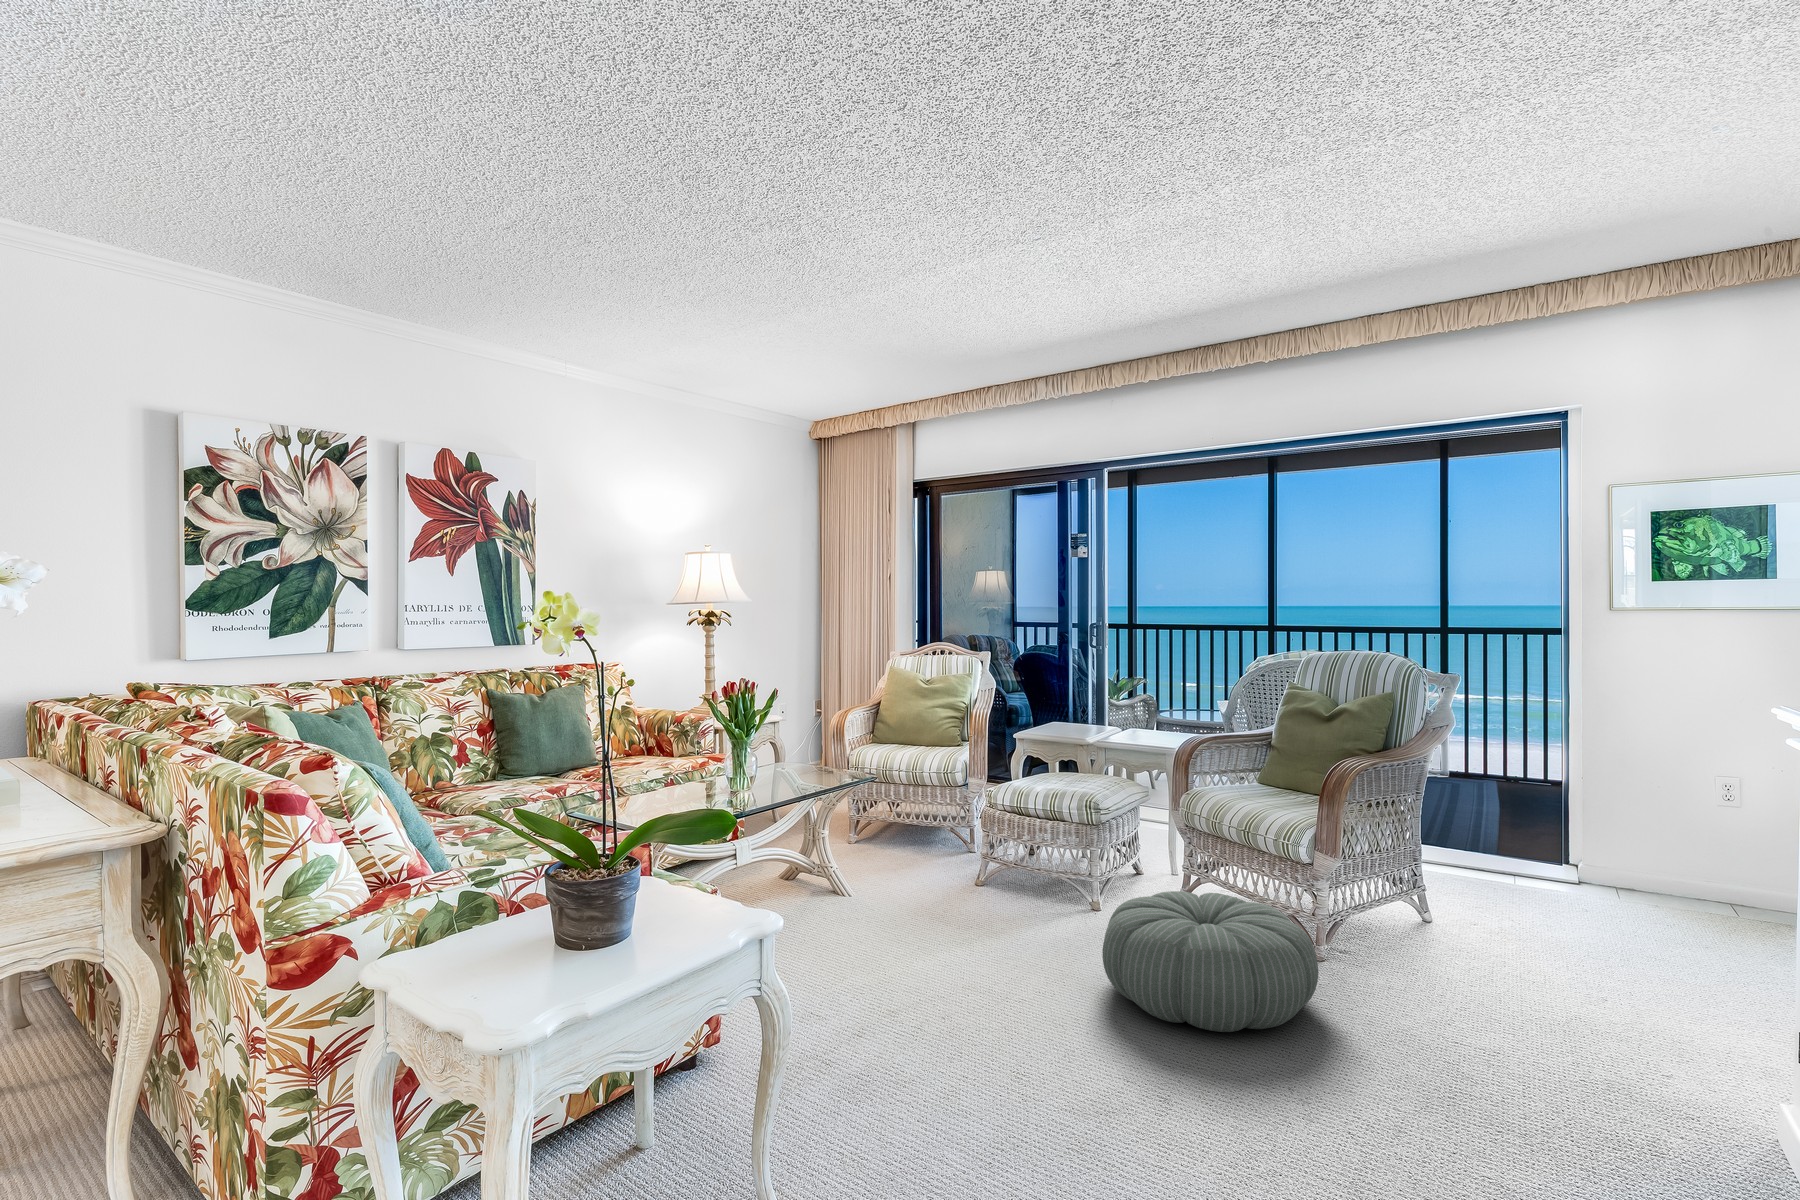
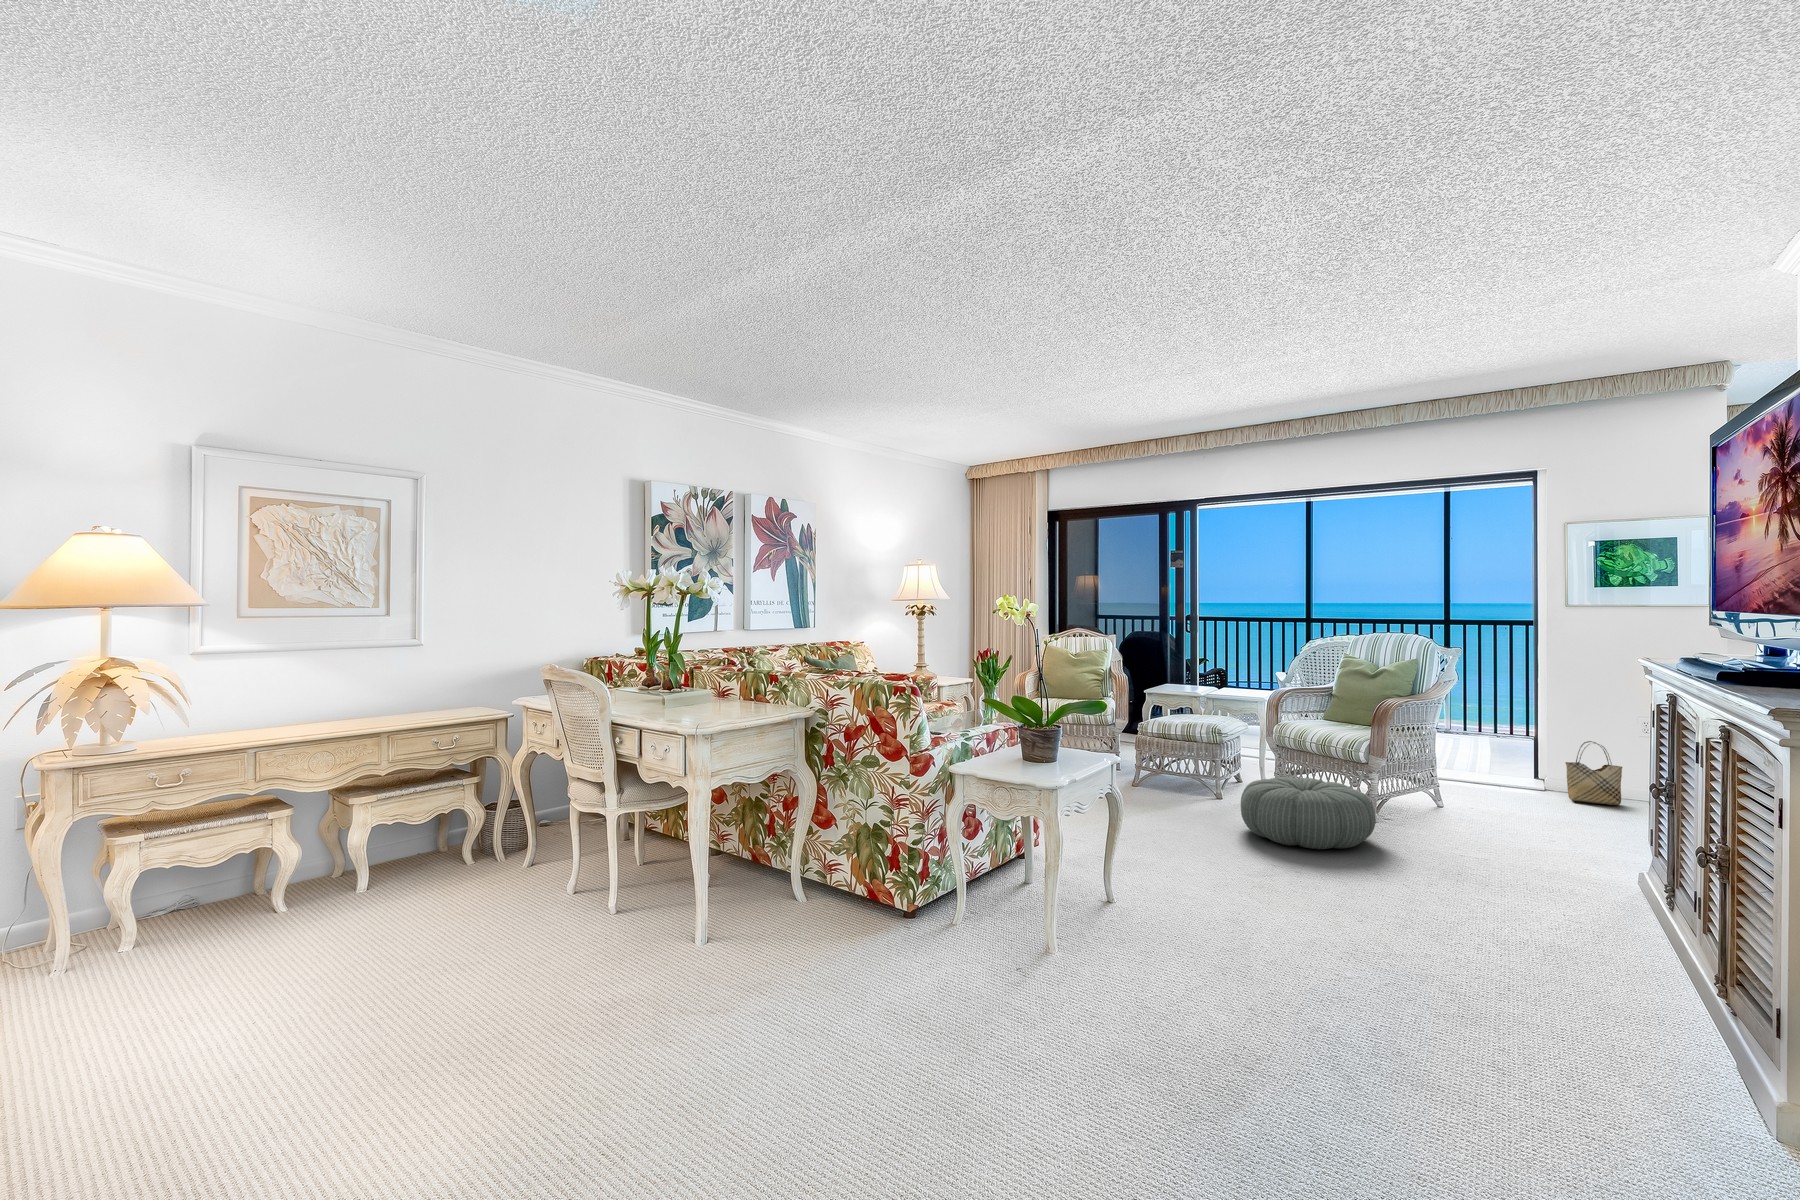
woven basket: none [1613,814,1698,914] -> present [1566,741,1622,805]

